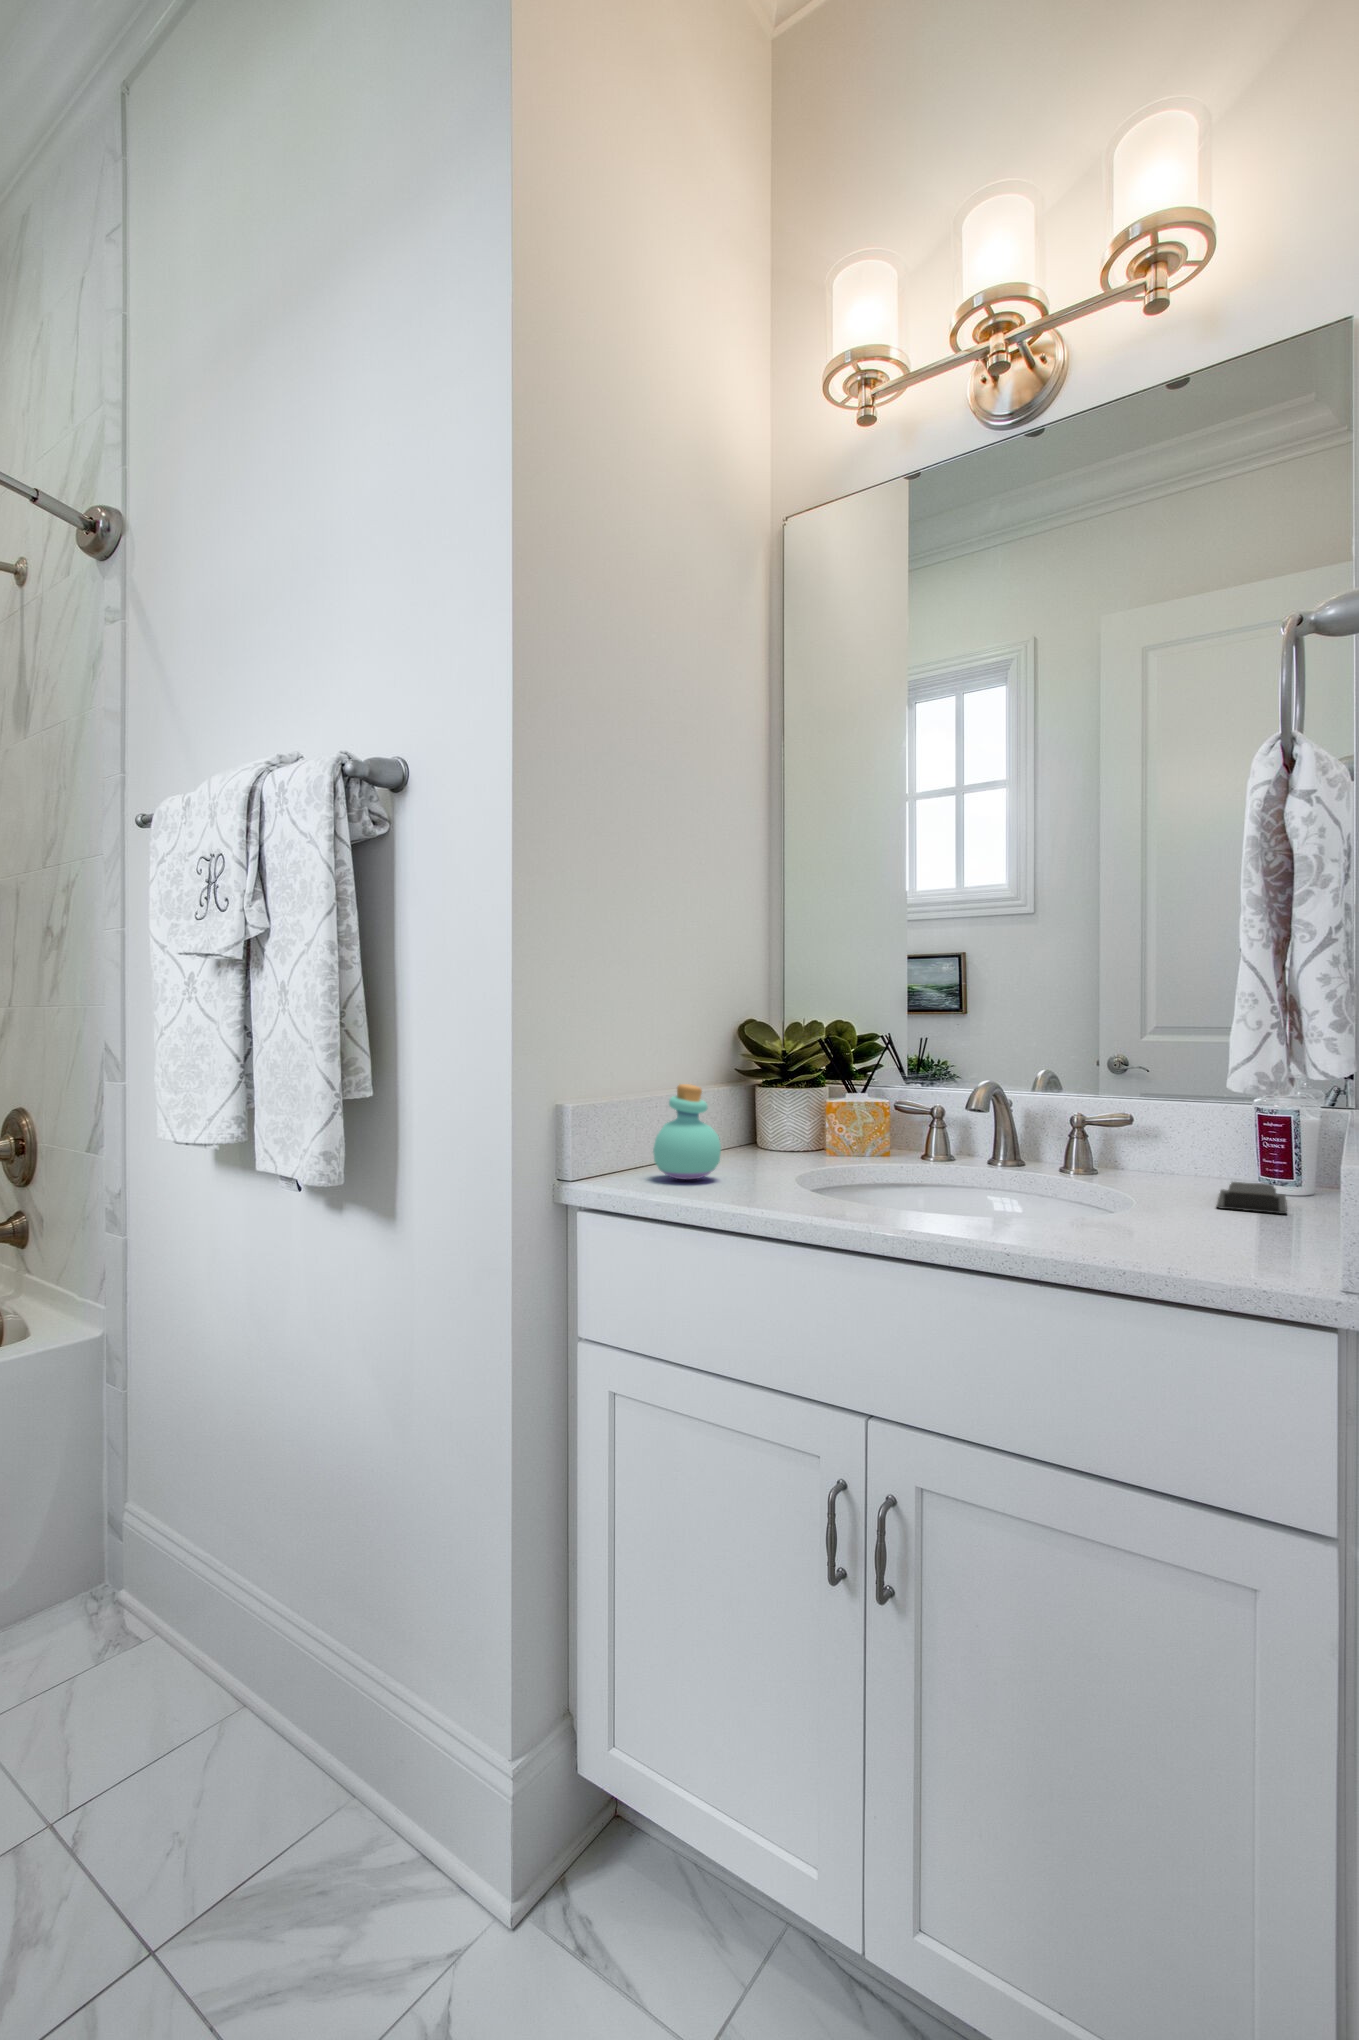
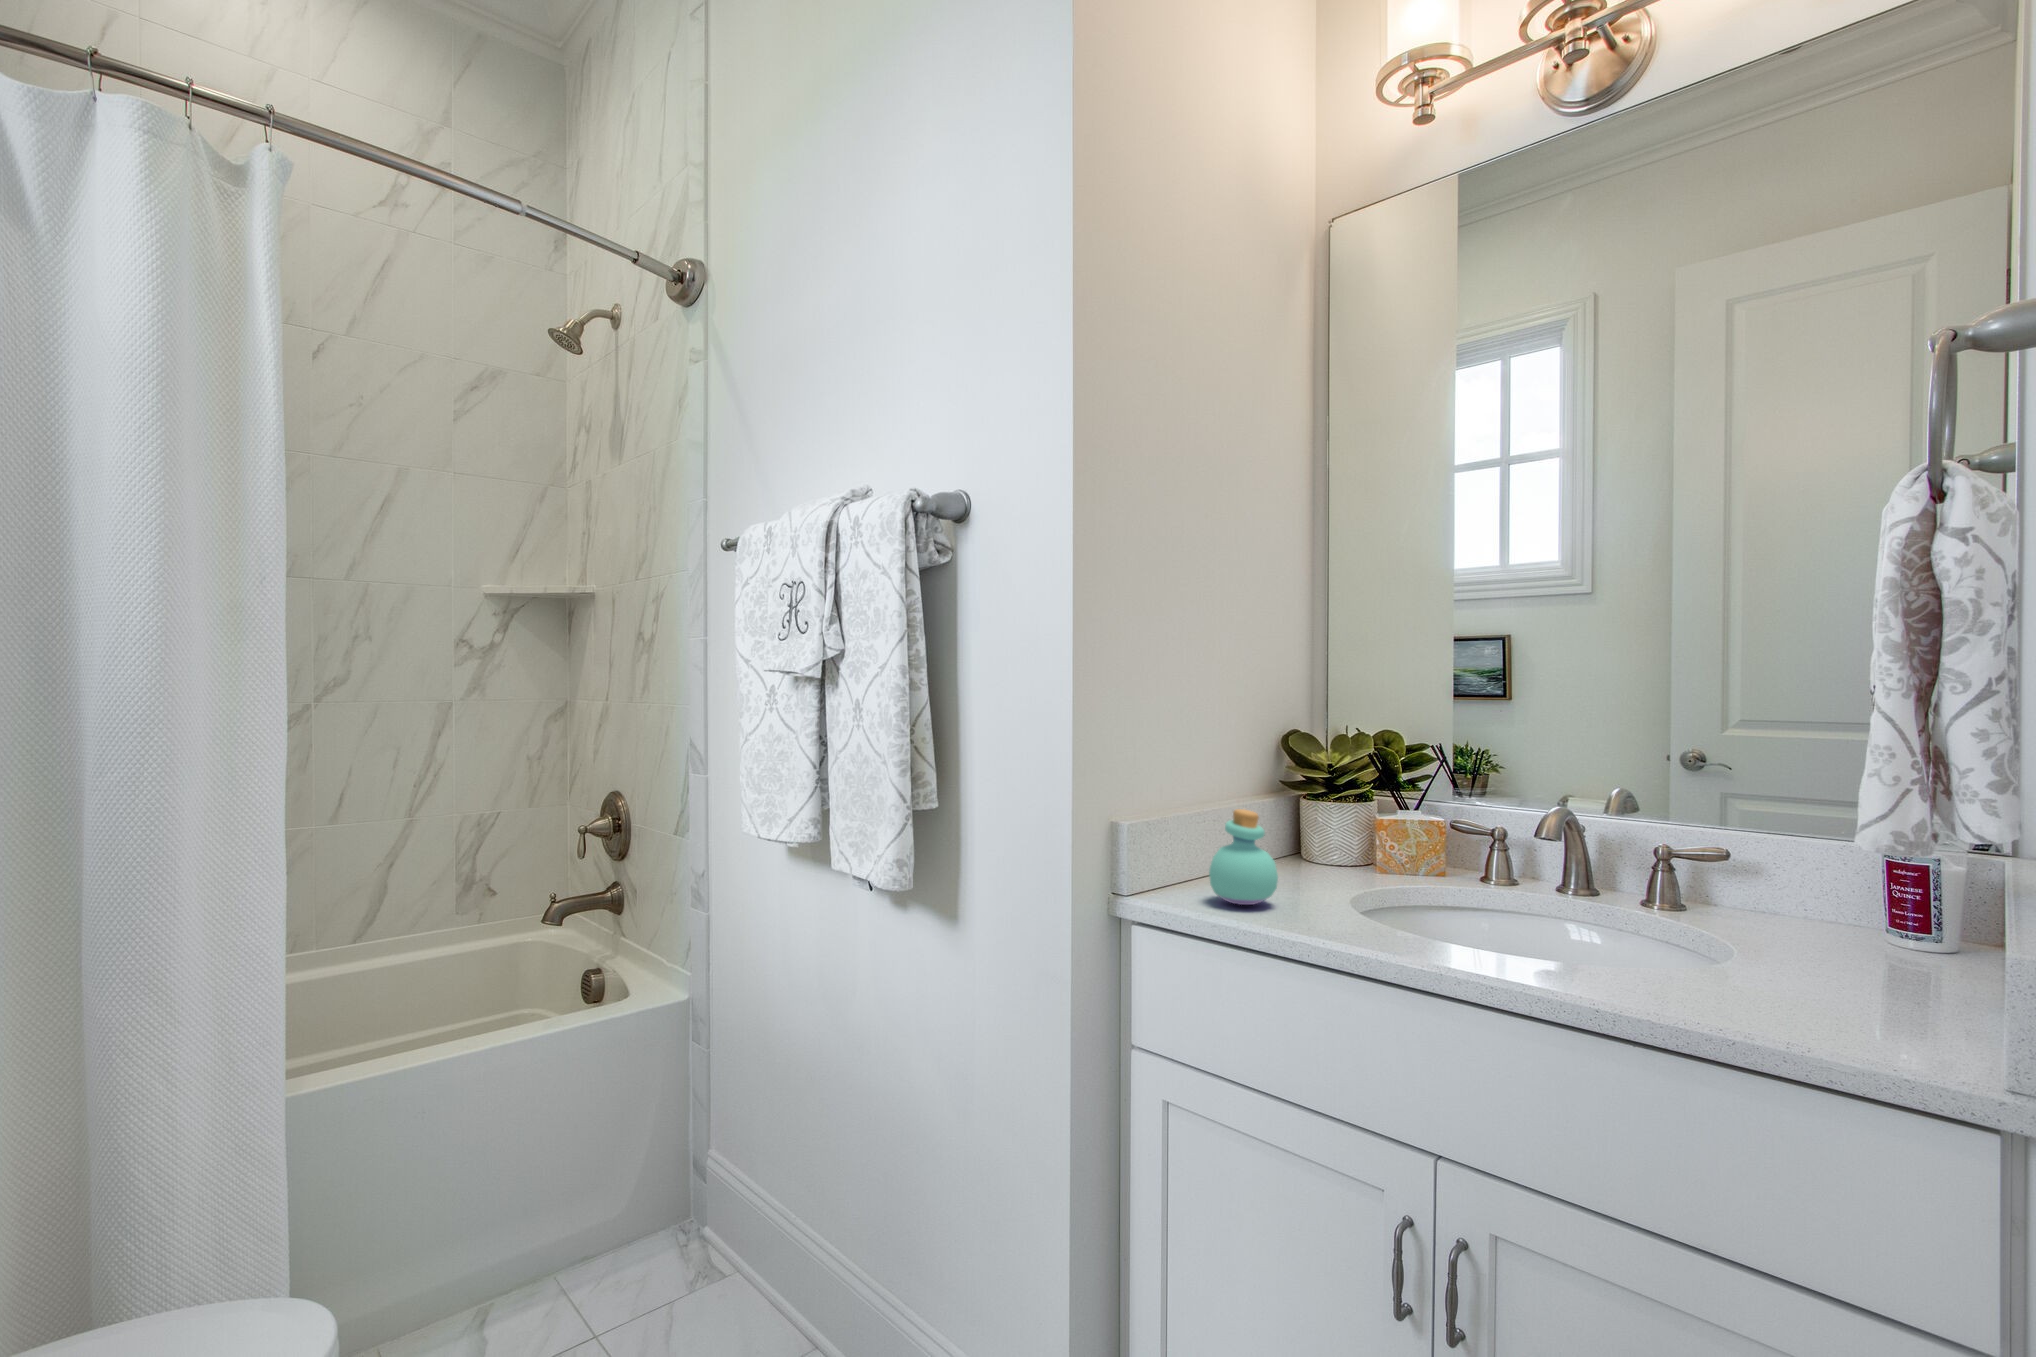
soap bar: present [1216,1182,1287,1214] -> none [1836,938,1926,986]

